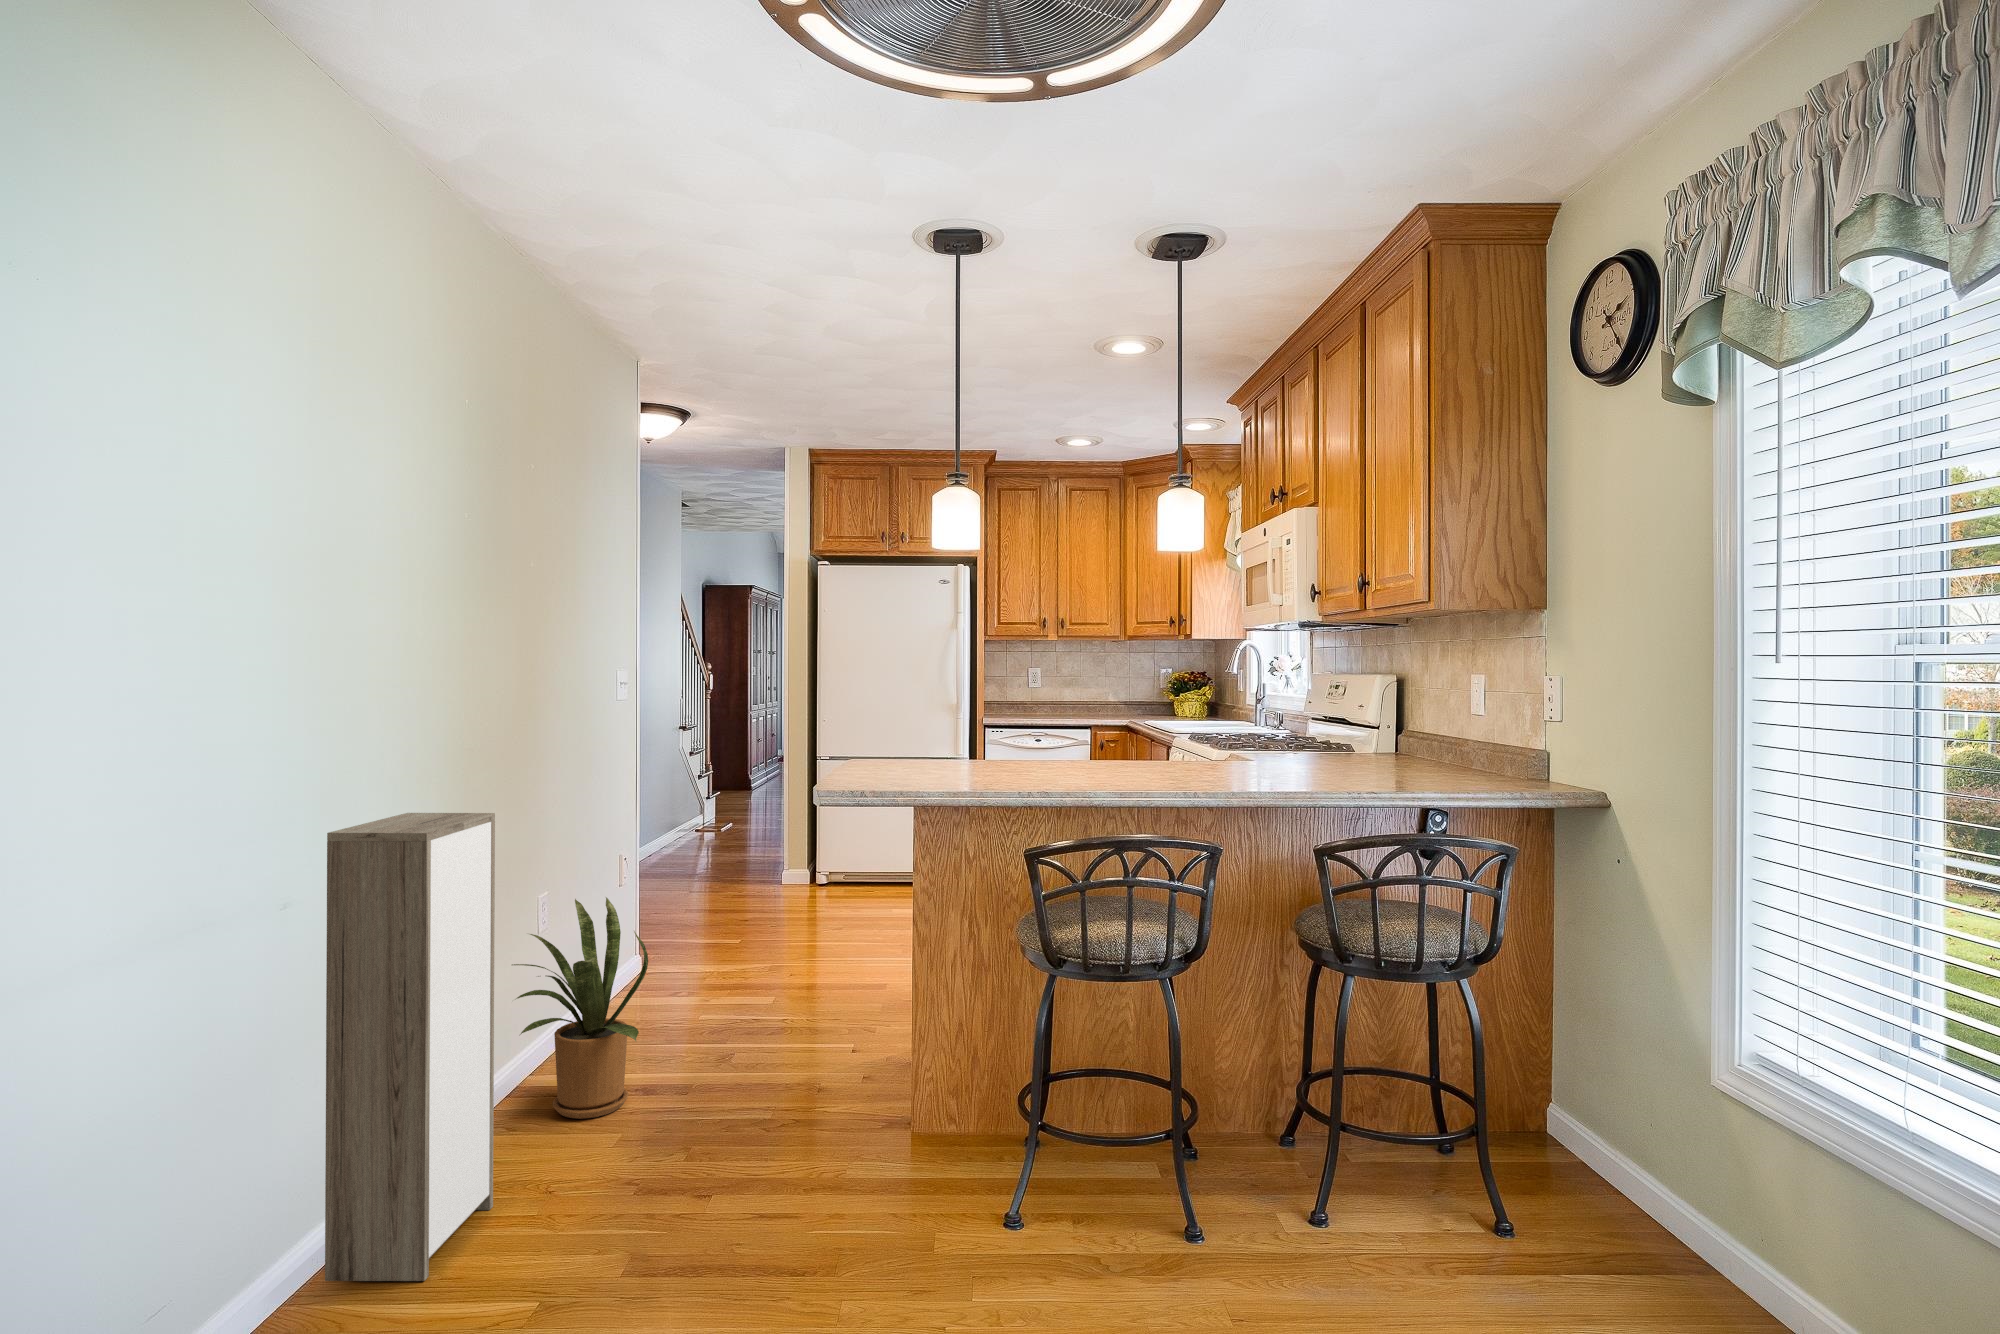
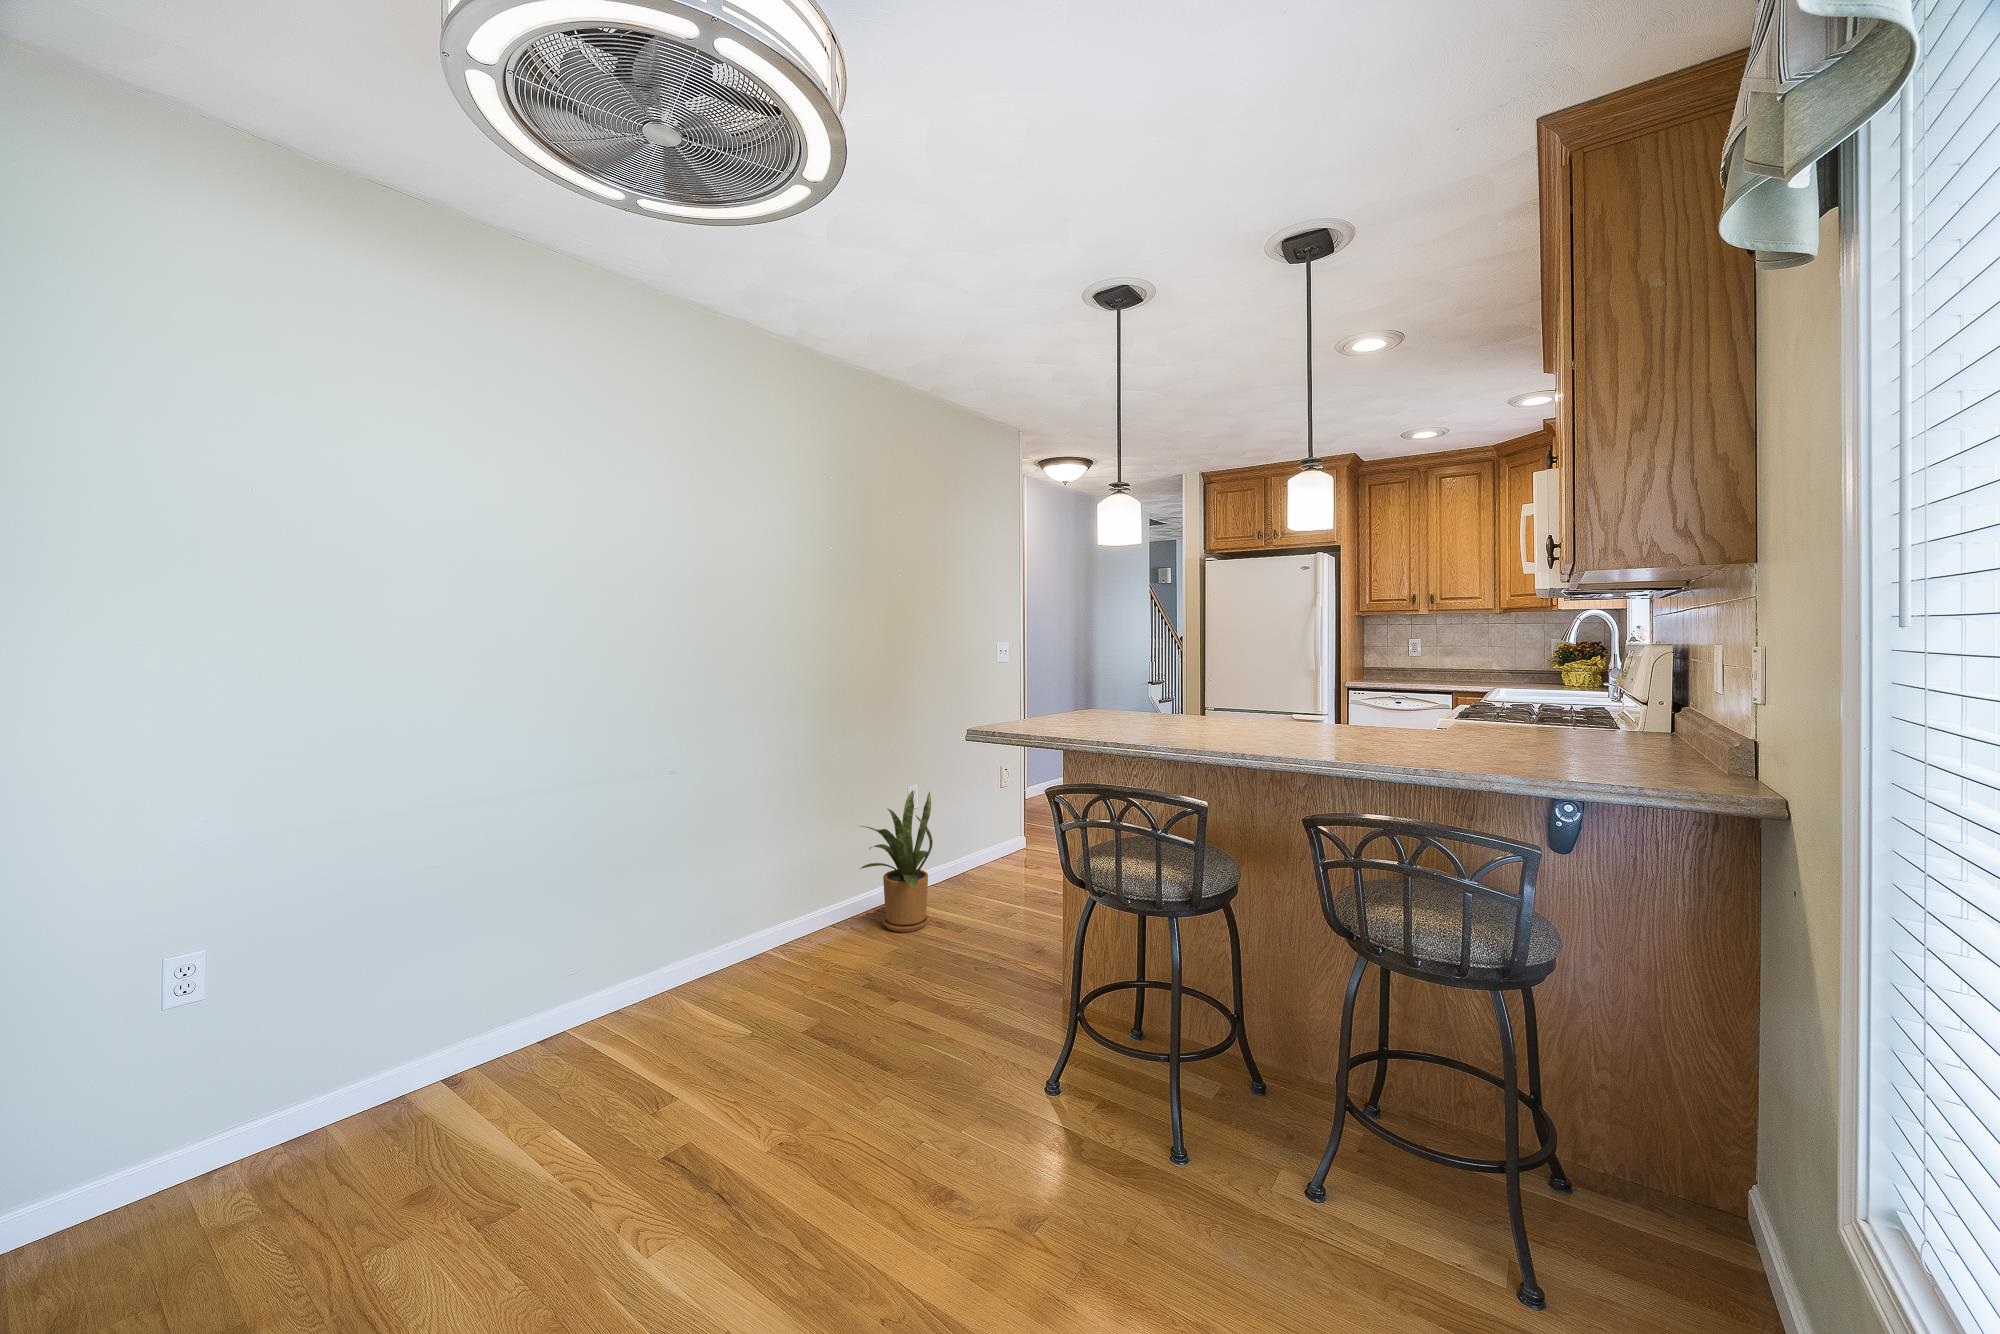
storage cabinet: present [325,813,495,1281] -> none [693,726,800,999]

